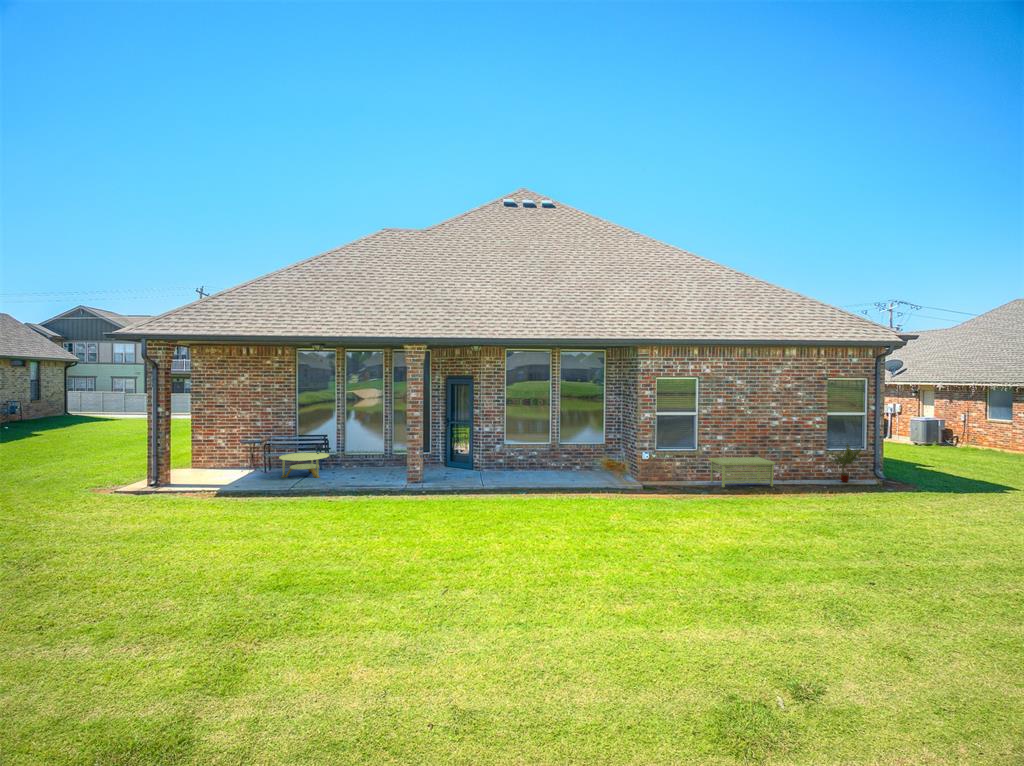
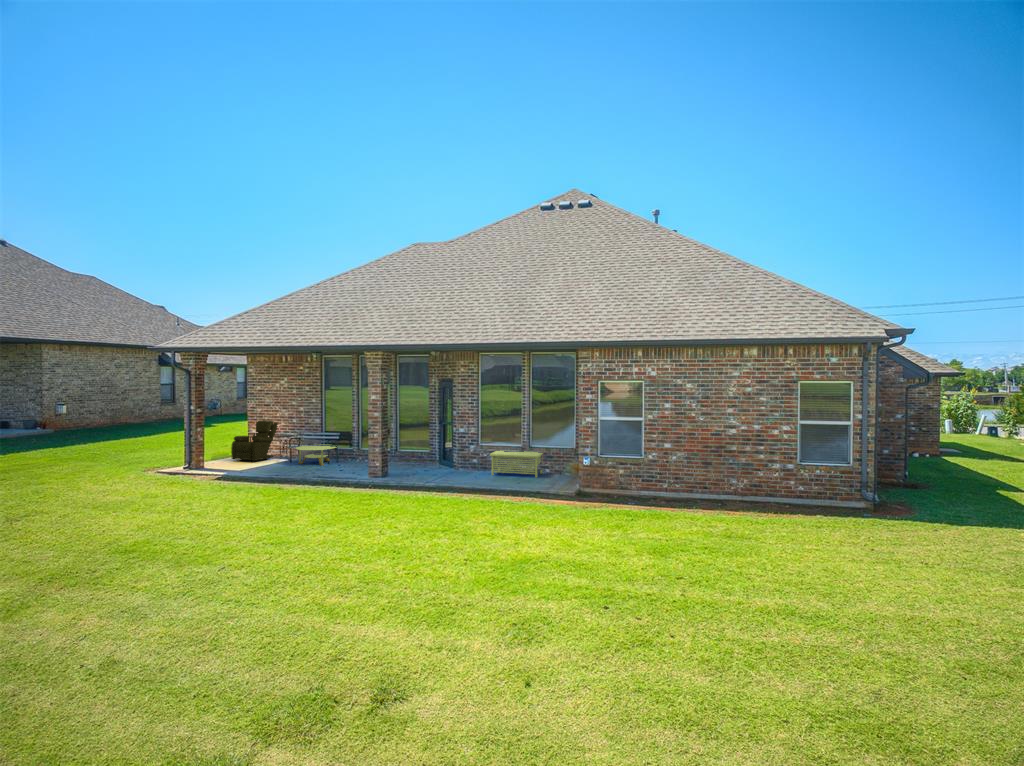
chair: none [182,426,241,479] -> present [231,420,278,462]
potted tree: present [831,443,861,482] -> none [796,456,837,502]
storage bench: present [709,457,775,487] -> present [490,450,543,477]

